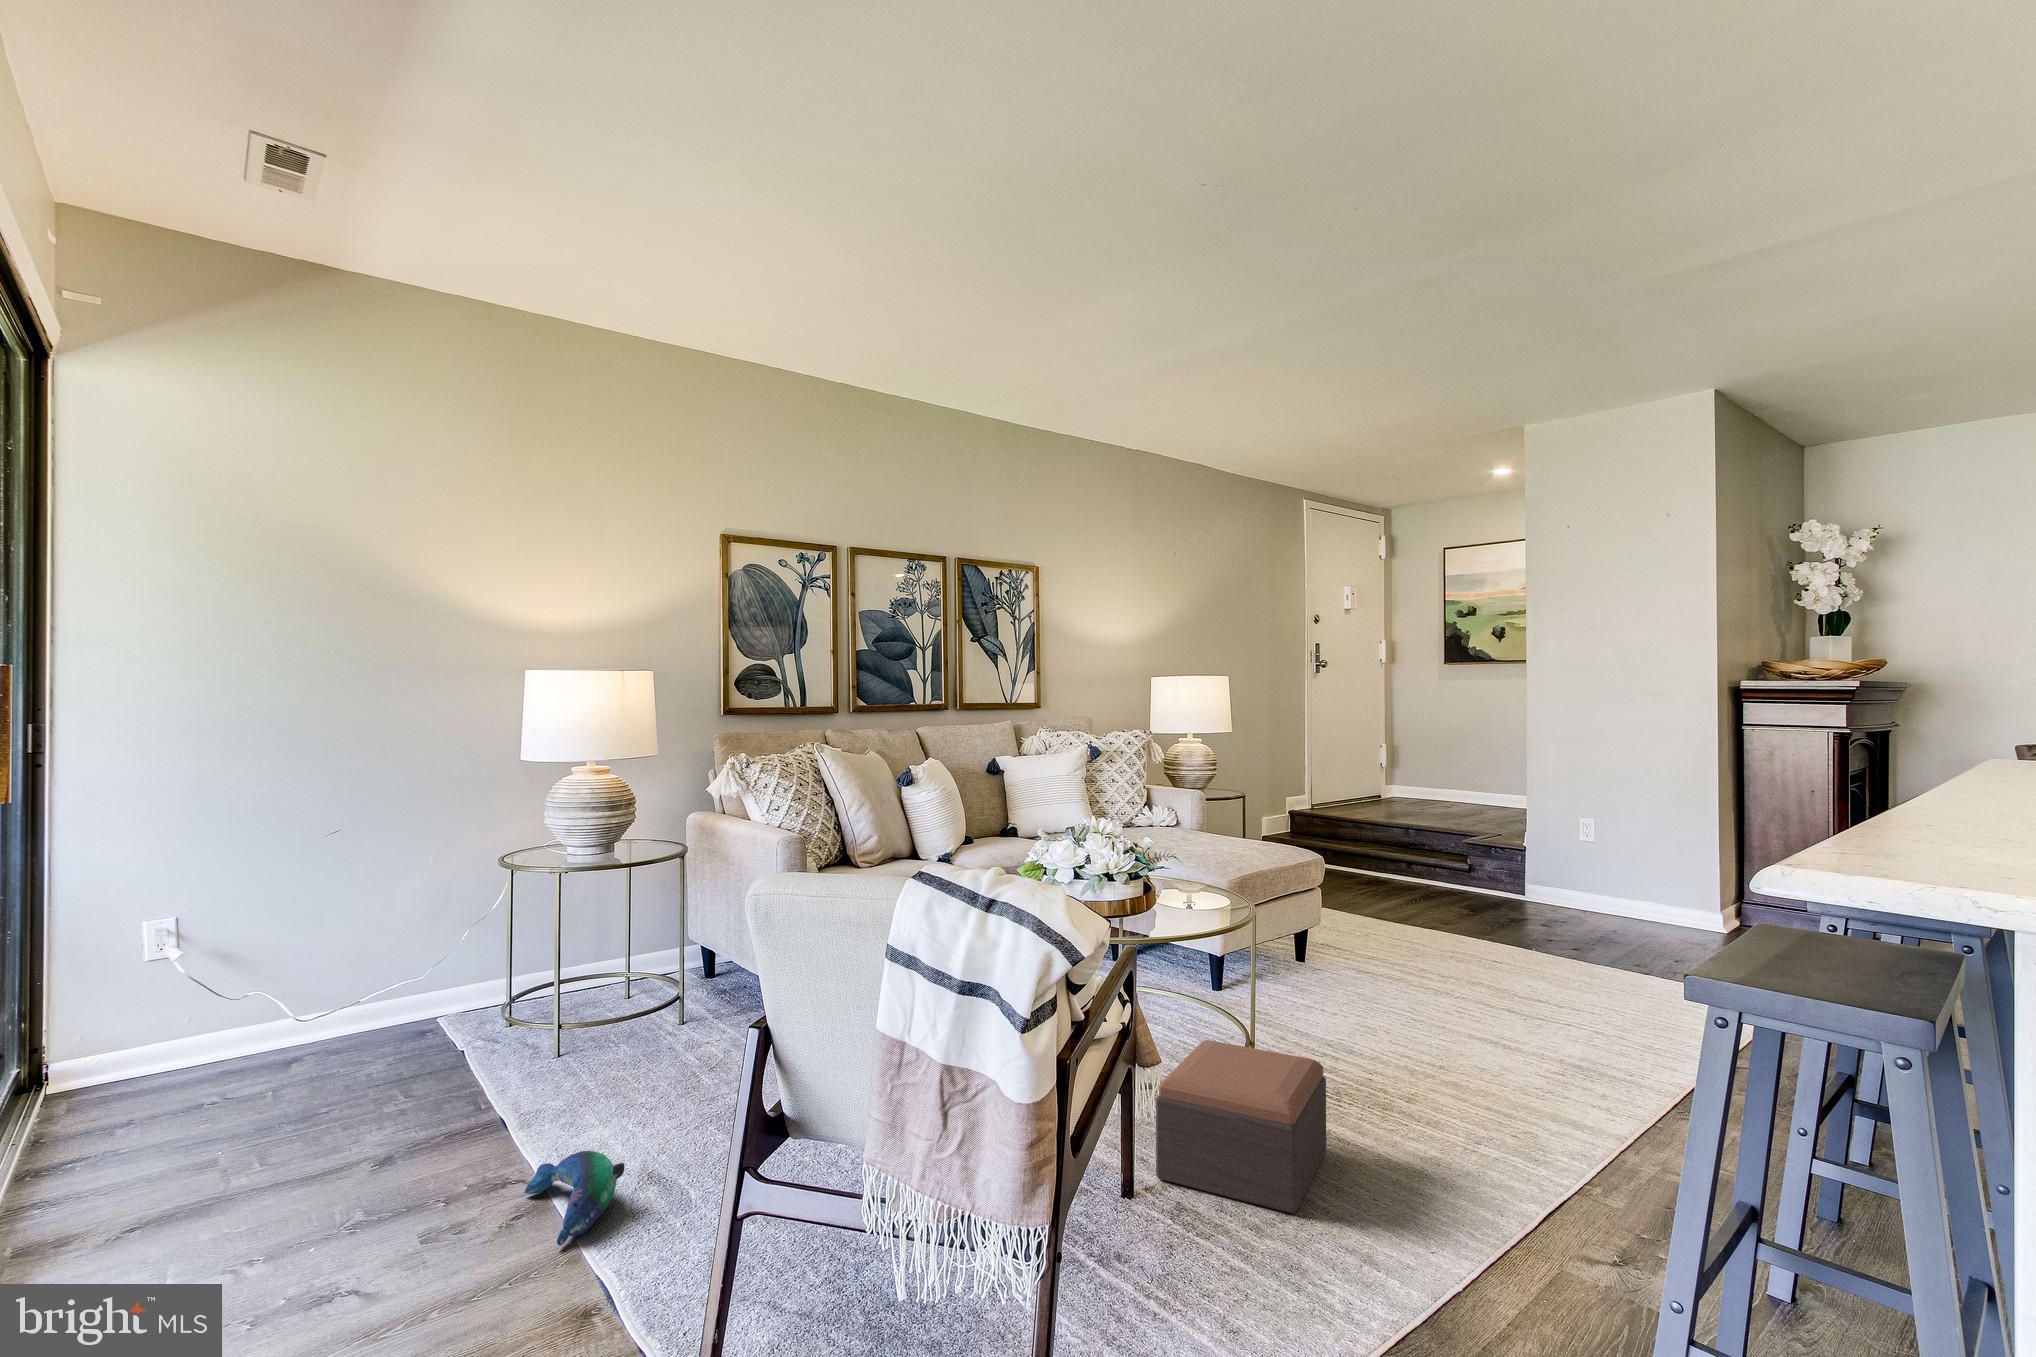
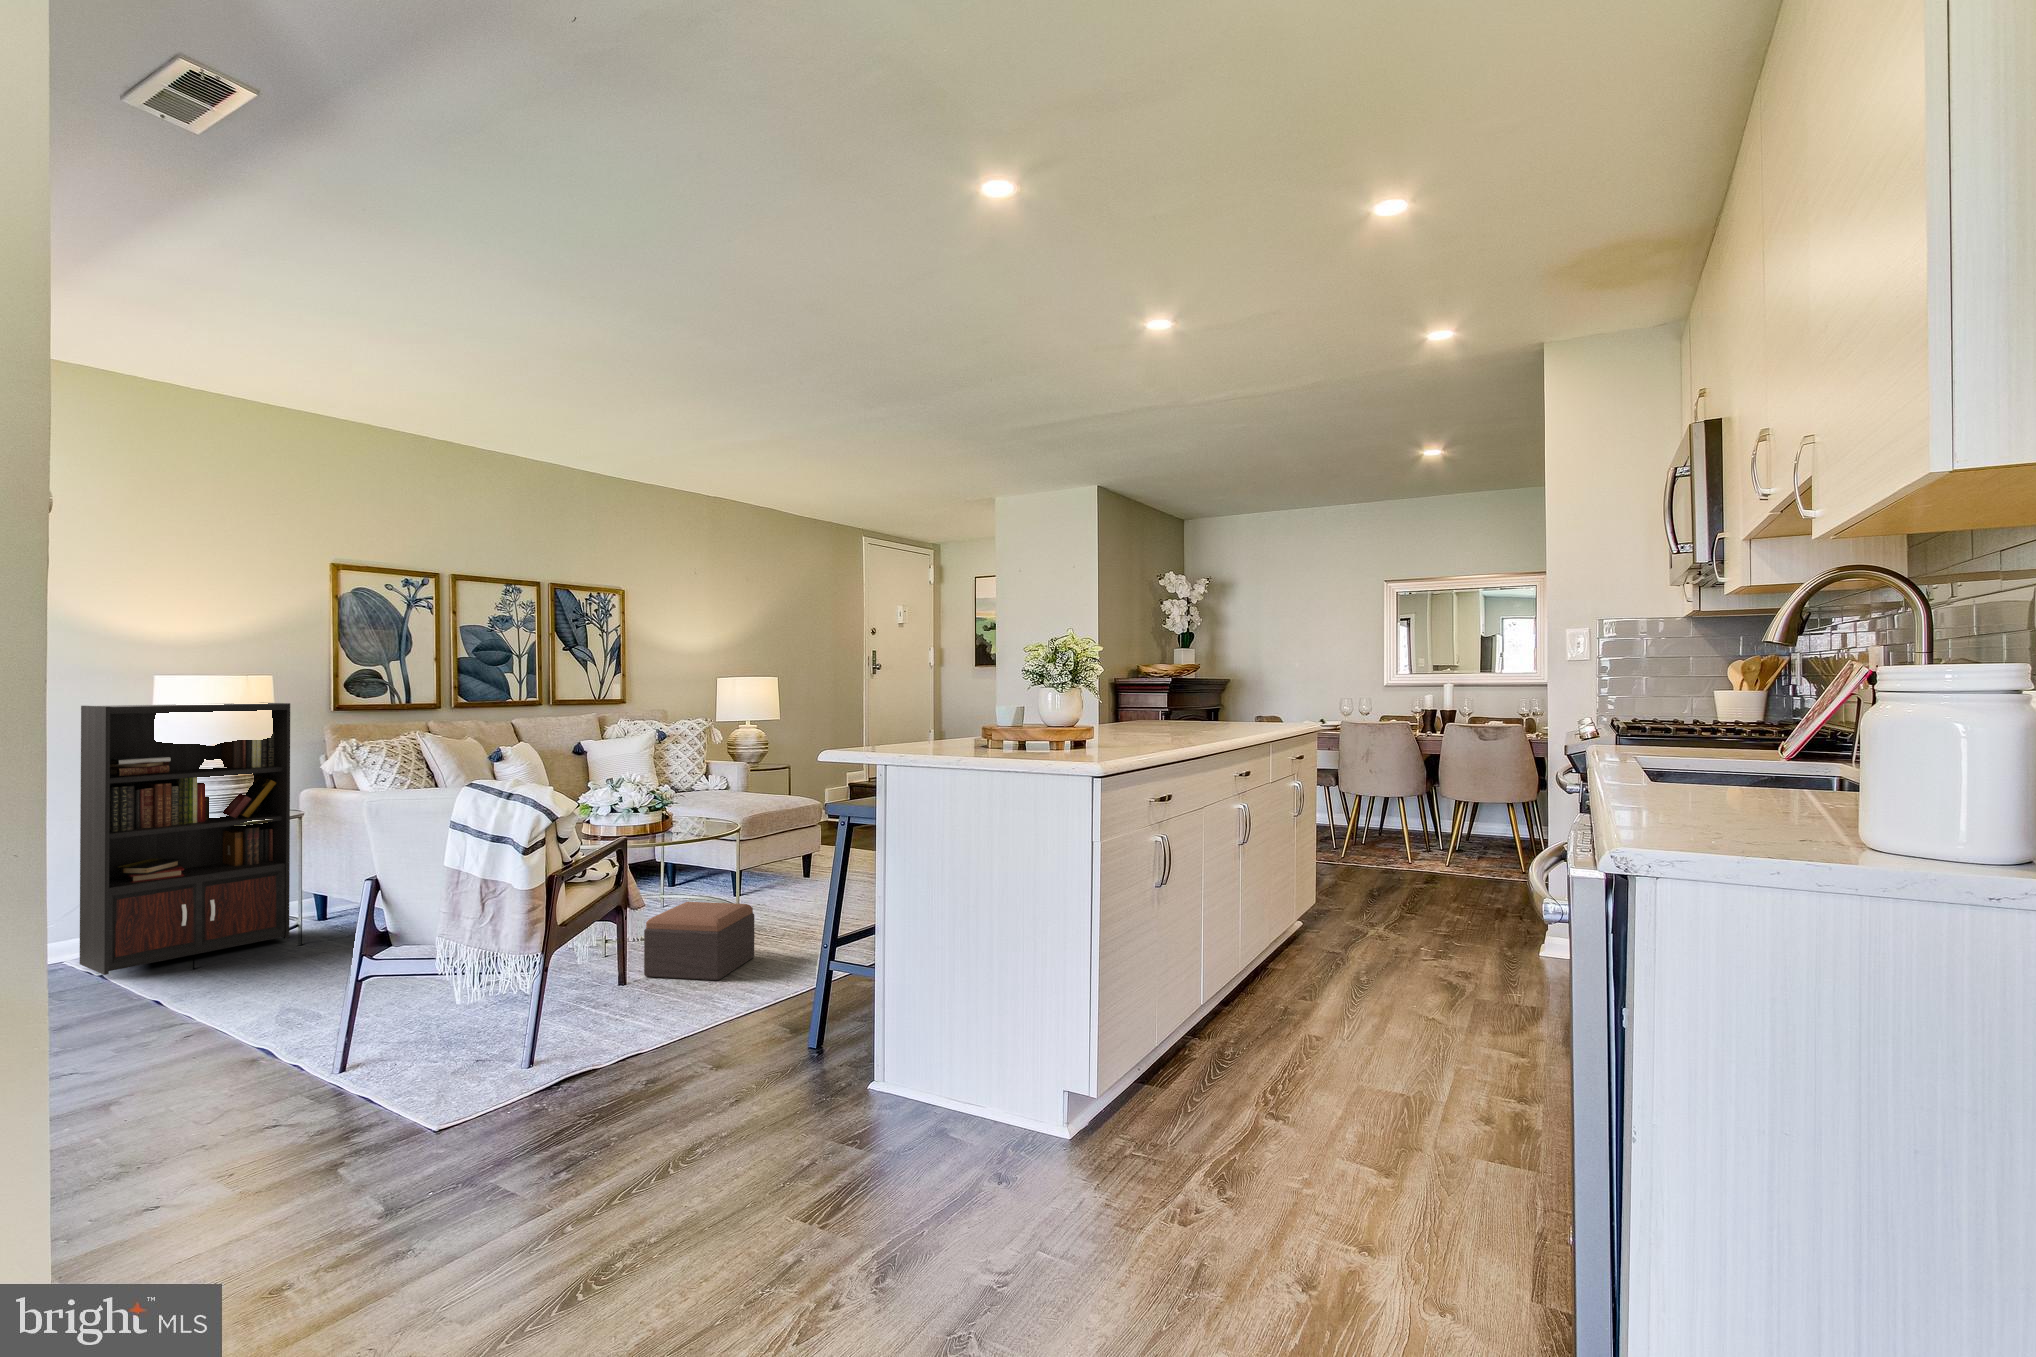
bookcase: none [450,705,675,1058] -> present [80,703,290,975]
plush toy: present [524,1151,625,1245] -> none [190,994,271,1040]

